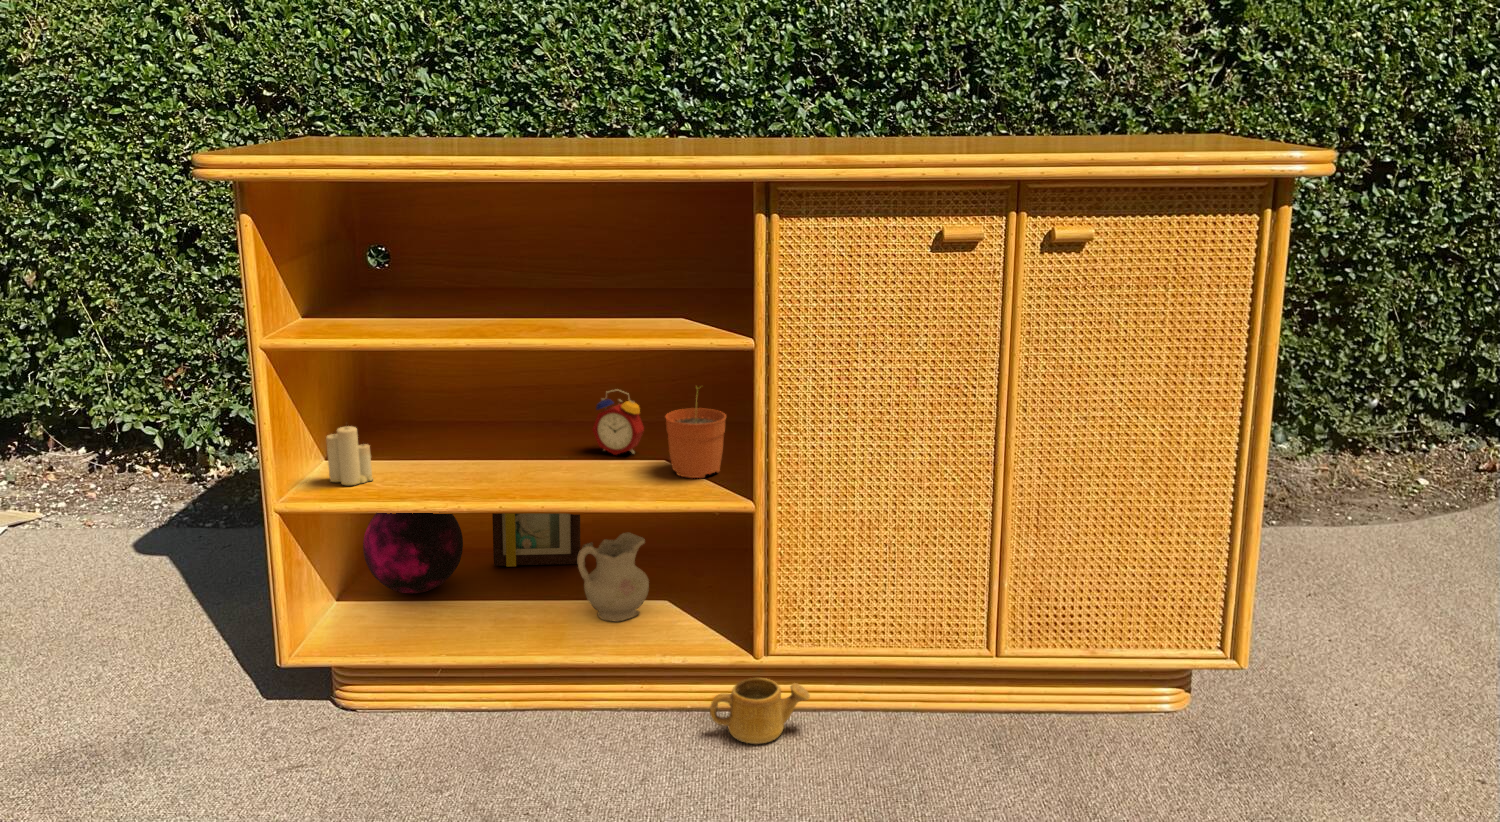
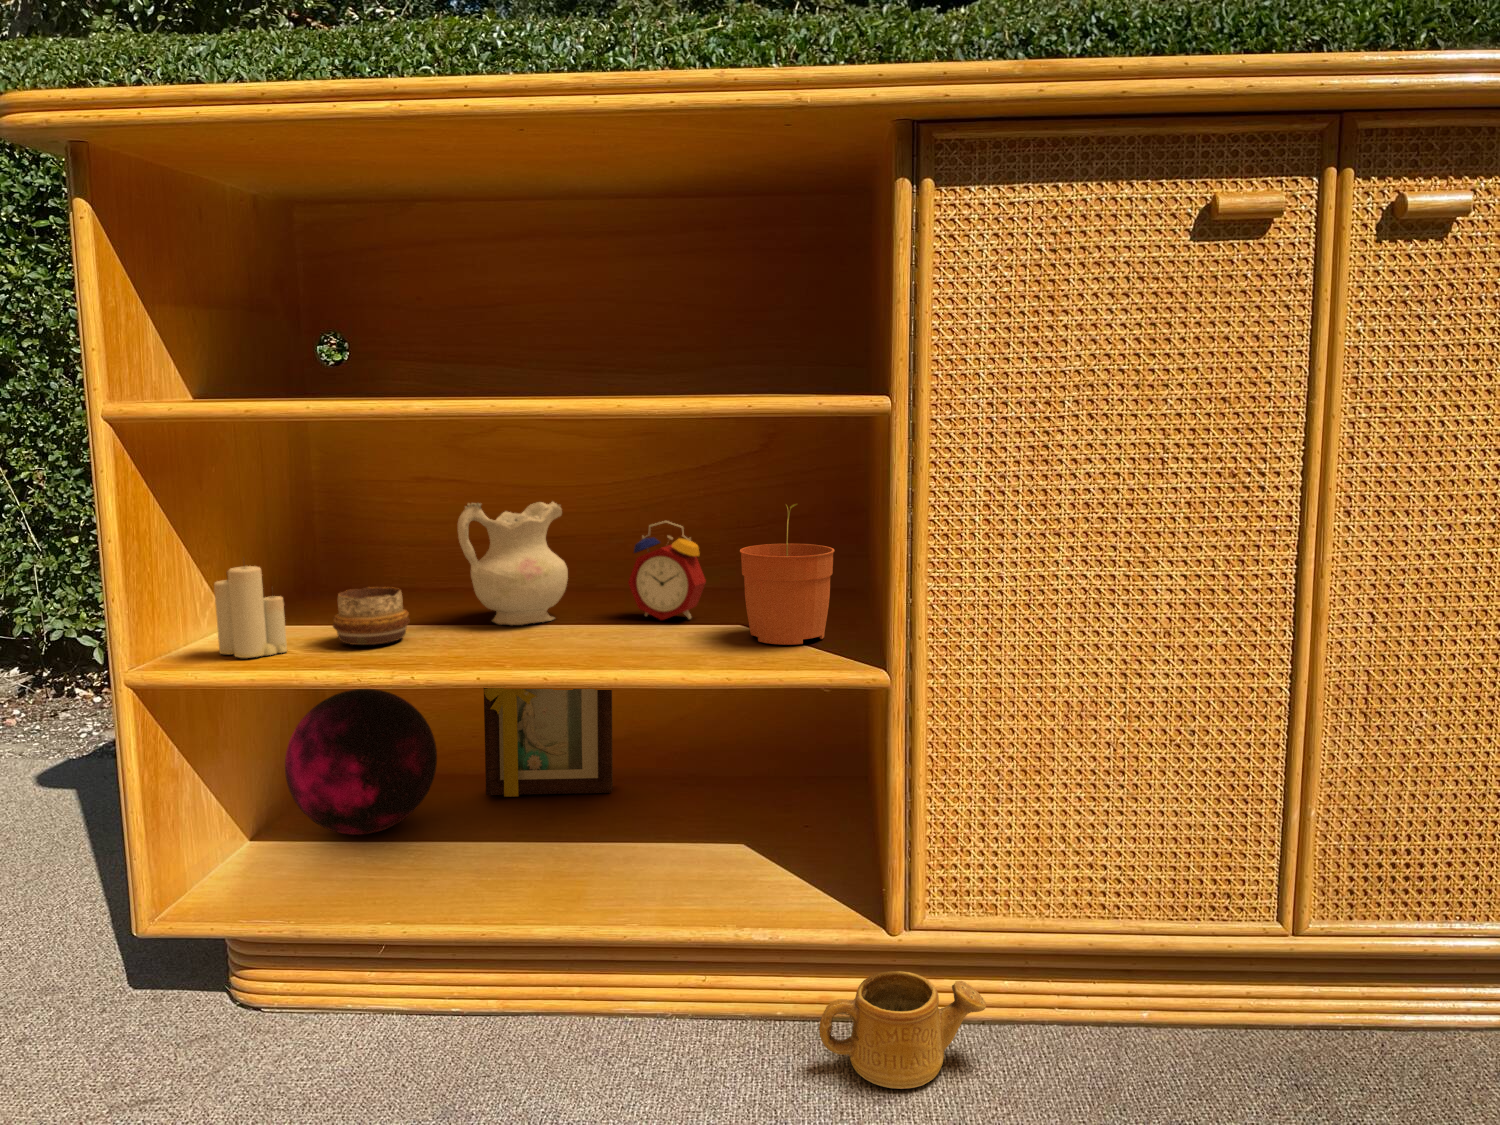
decorative bowl: none [401,435,450,476] -> present [333,587,410,645]
ceramic pitcher: present [578,532,649,622] -> present [458,502,568,625]

